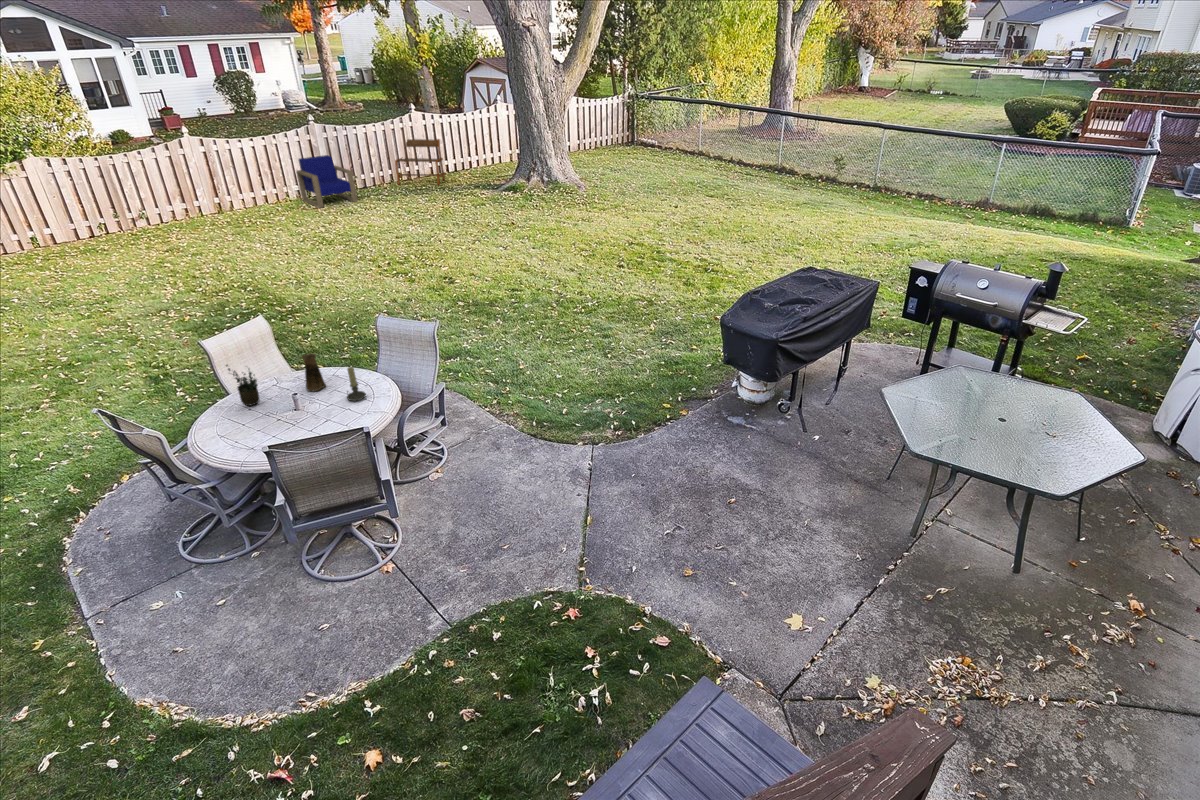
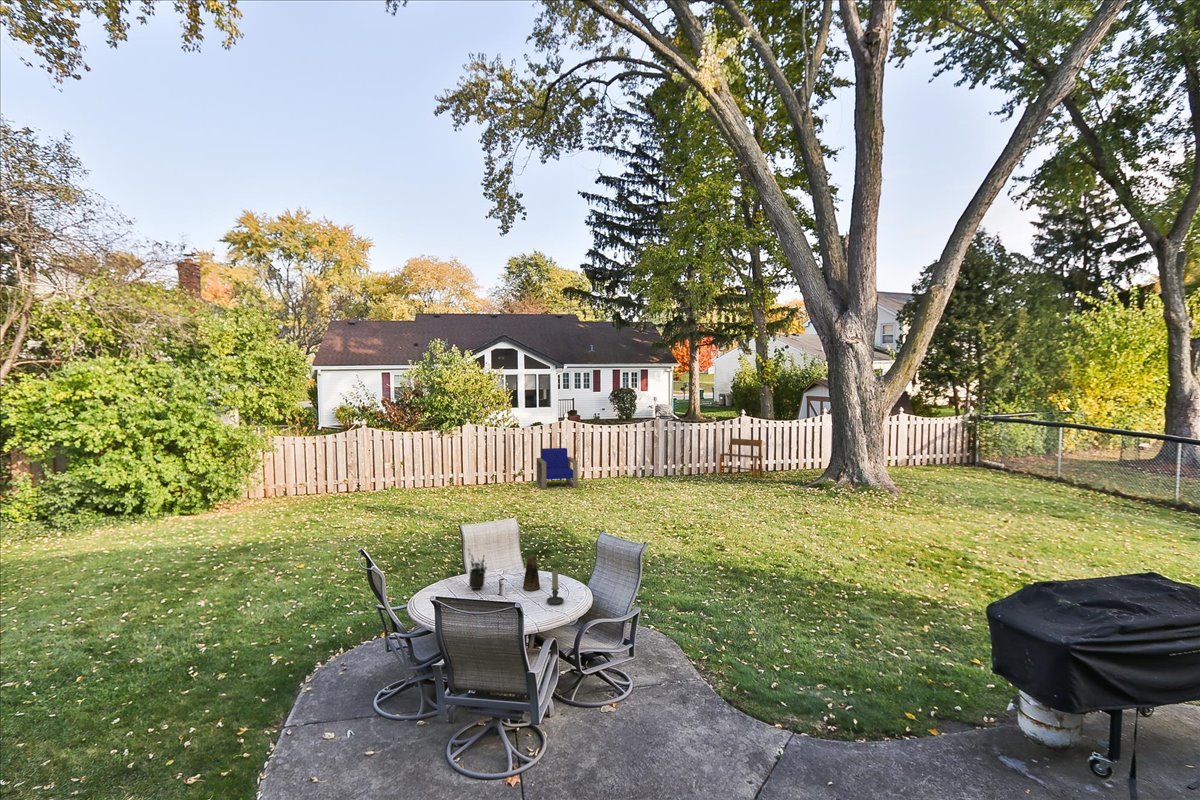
armchair: present [296,155,358,208] -> present [537,448,578,489]

